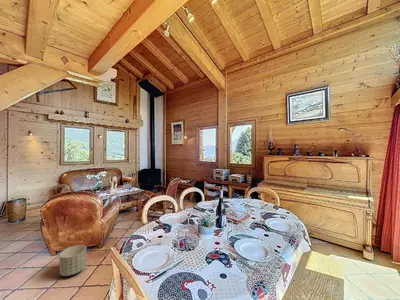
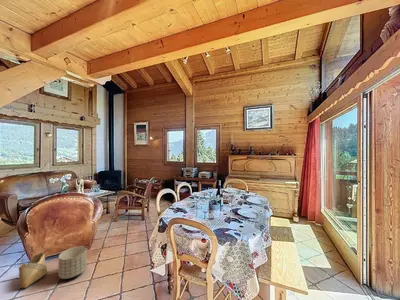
woven basket: none [29,239,57,277] -> present [19,251,47,288]

